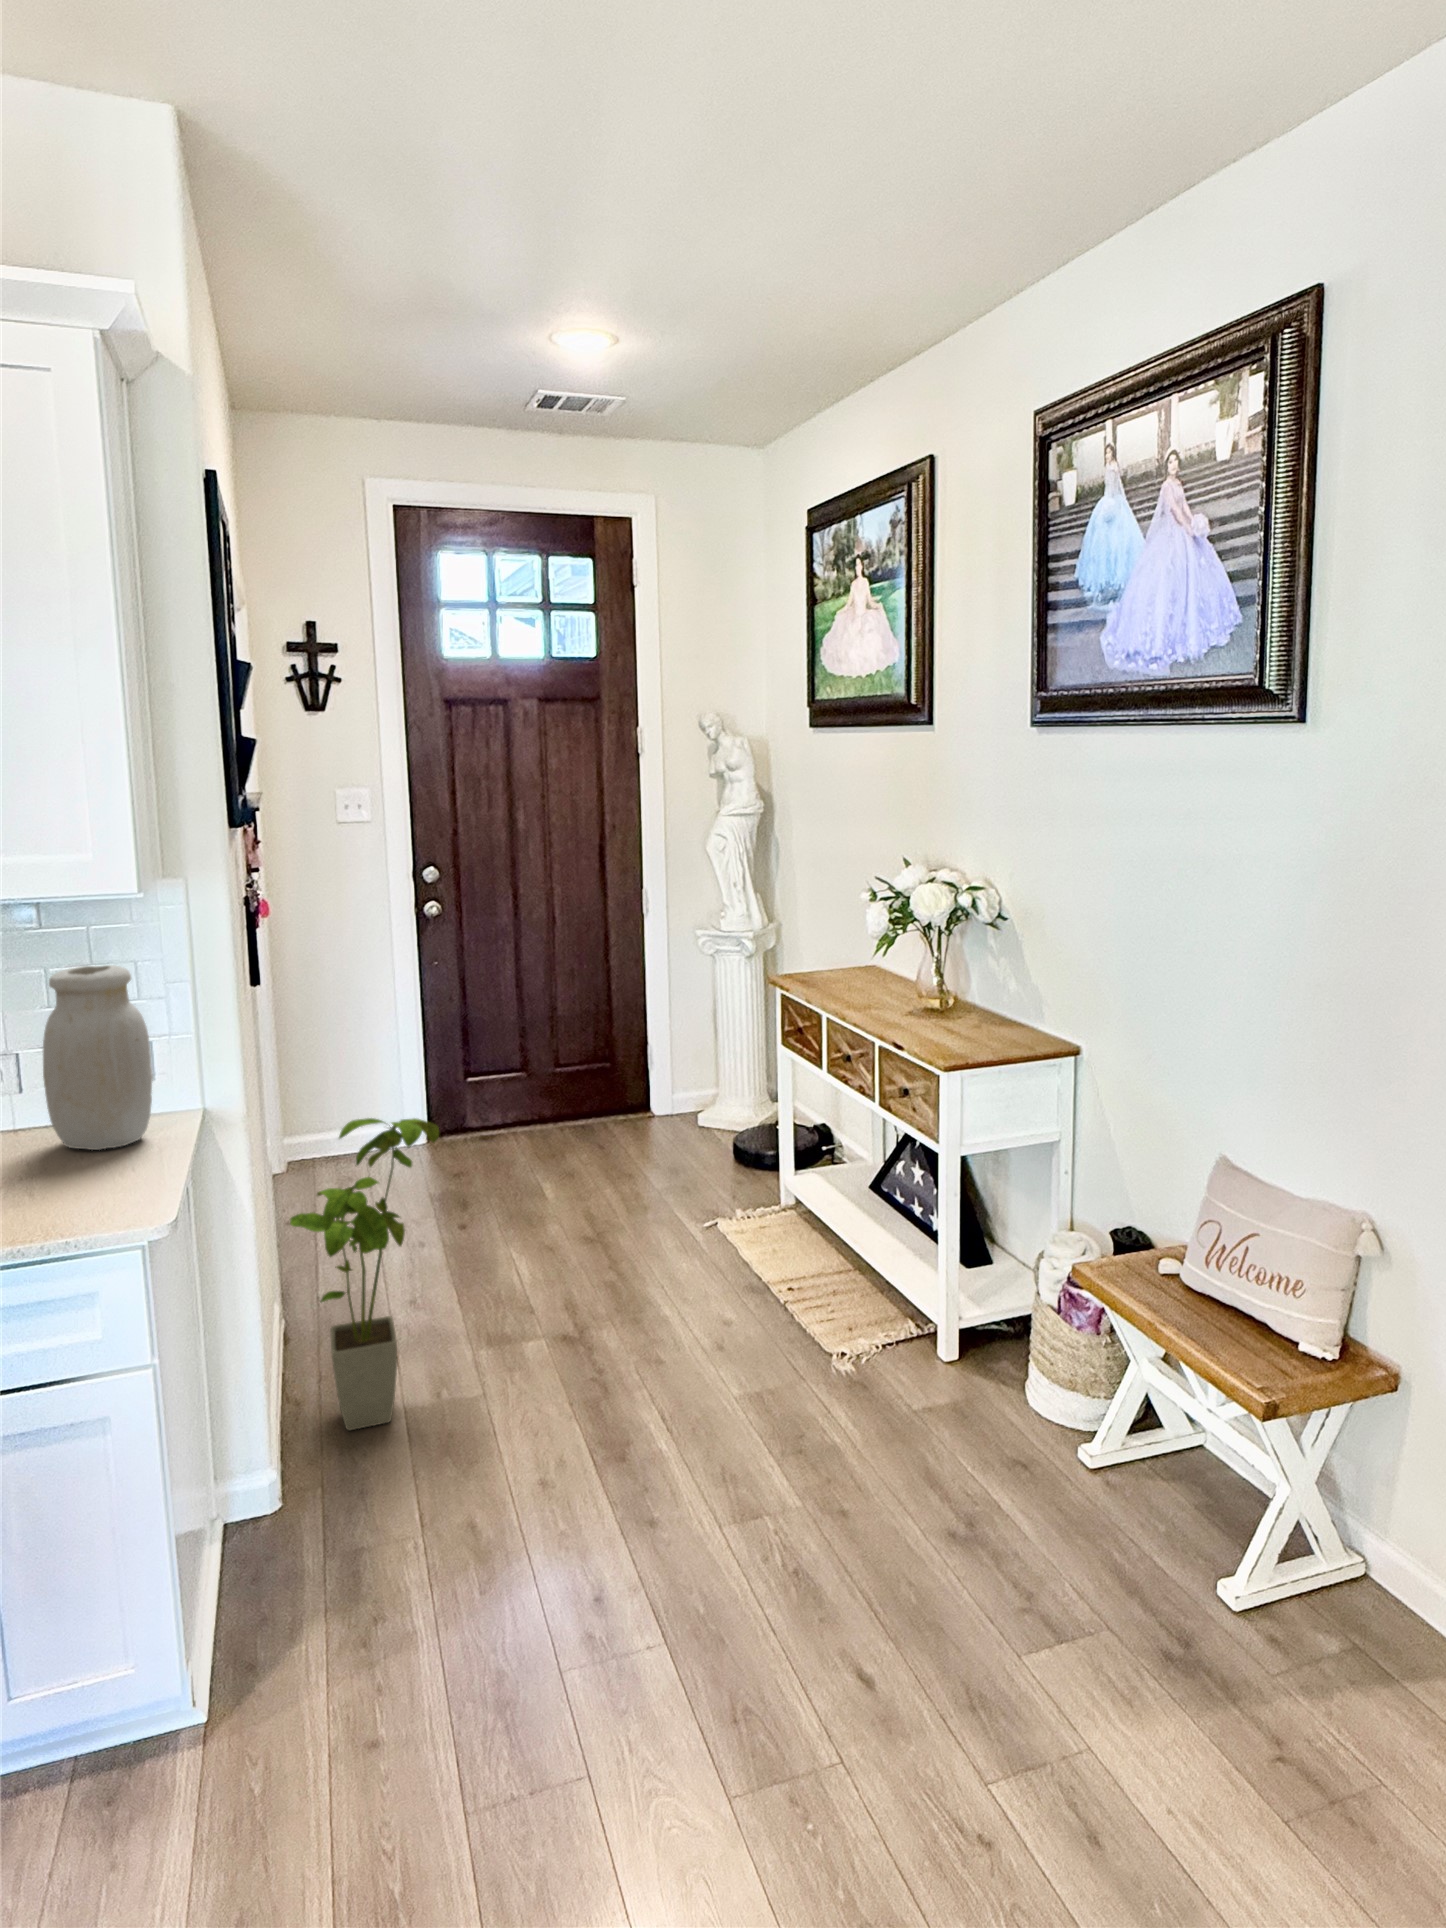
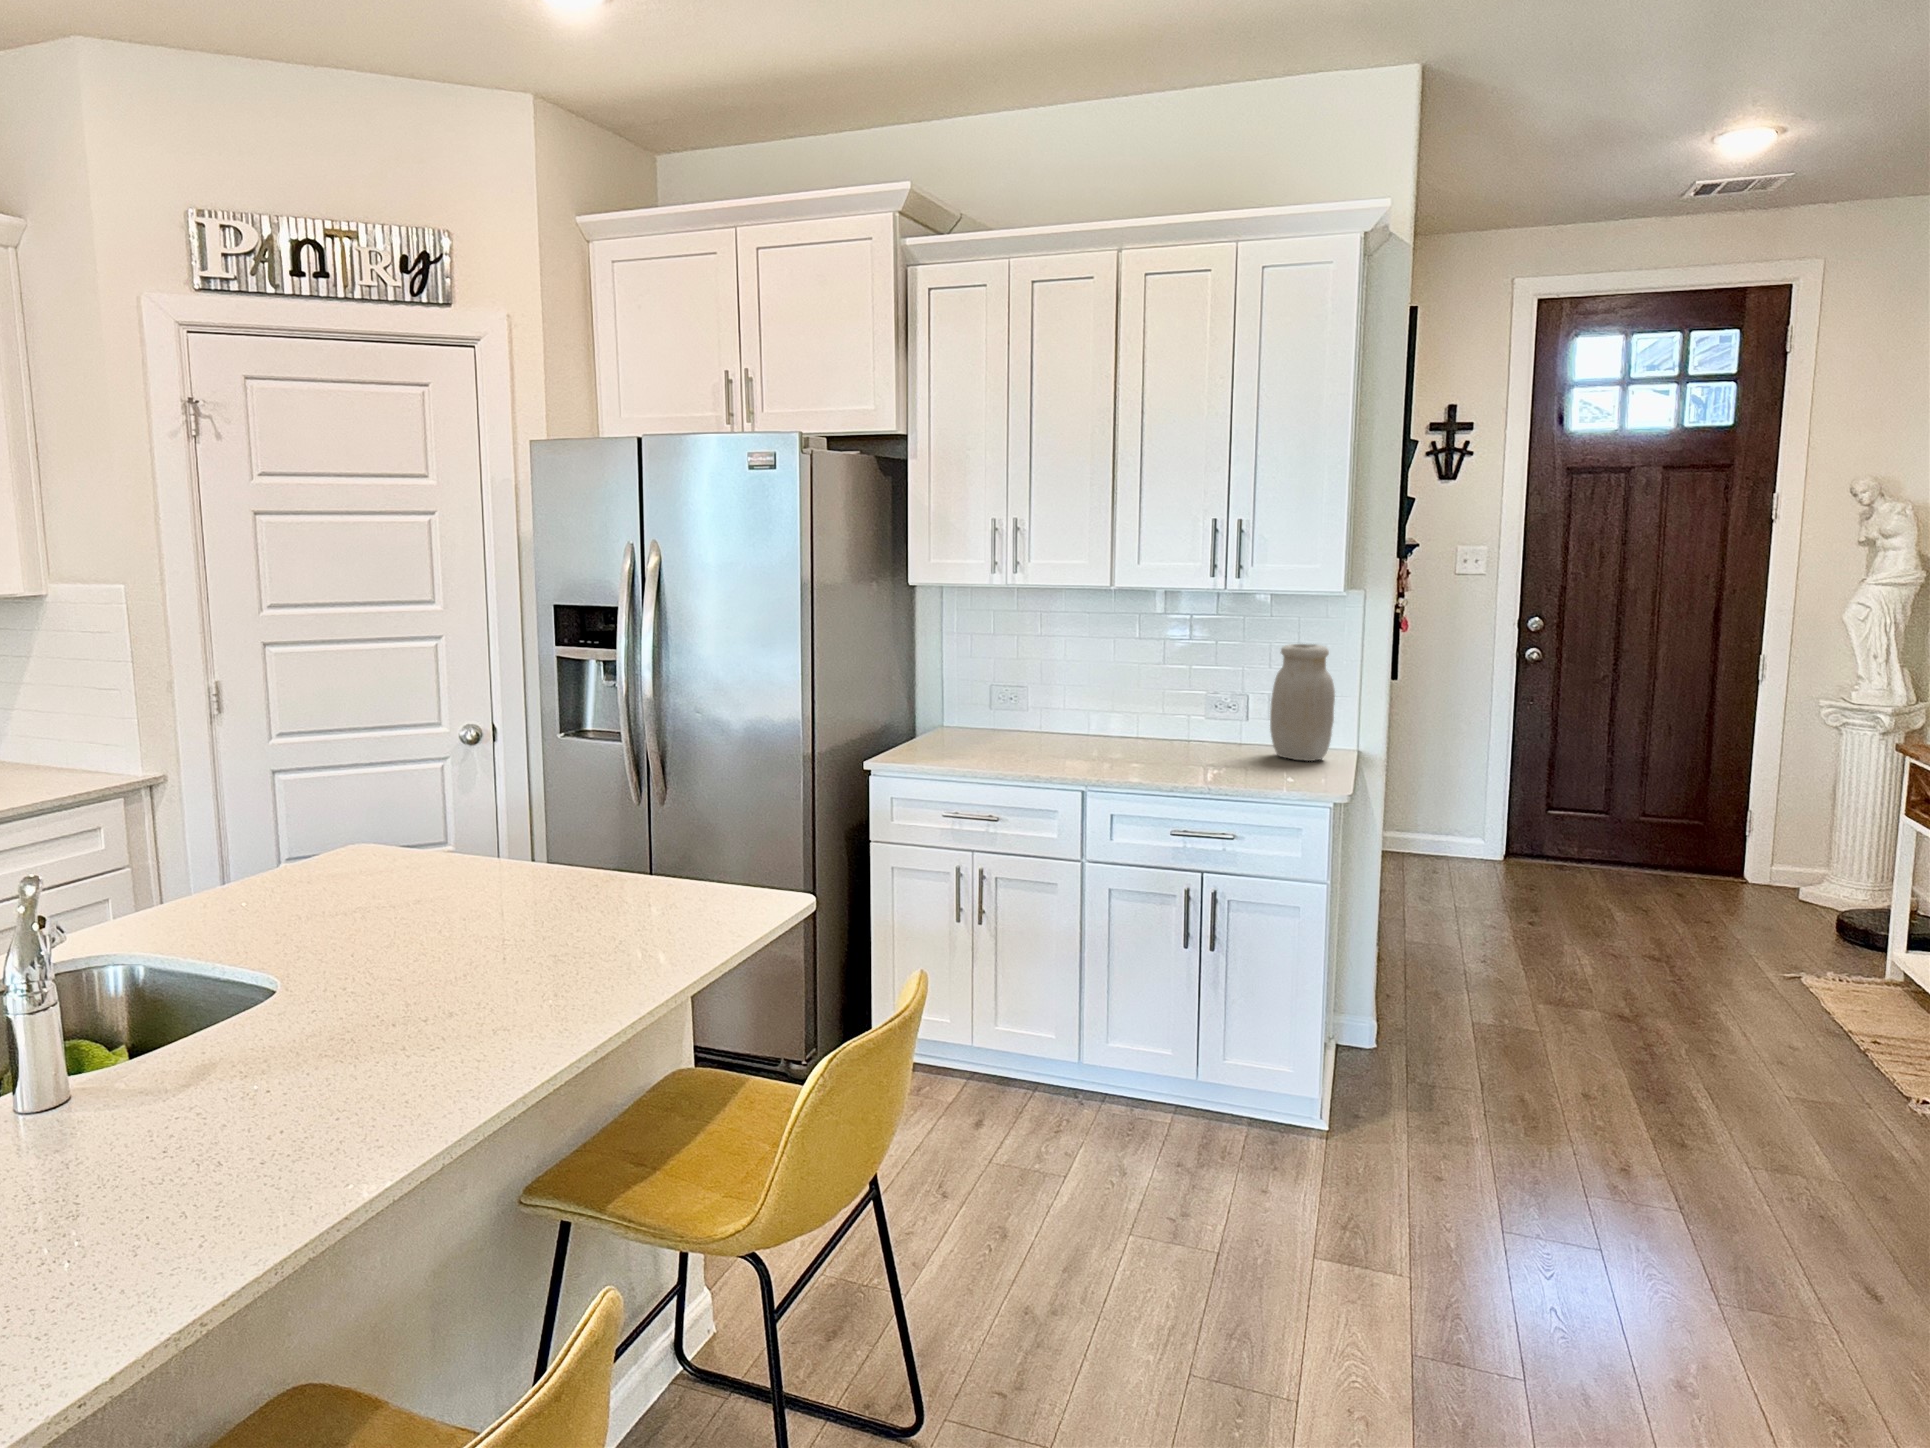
house plant: present [290,1118,439,1430] -> none [1399,789,1526,1023]

